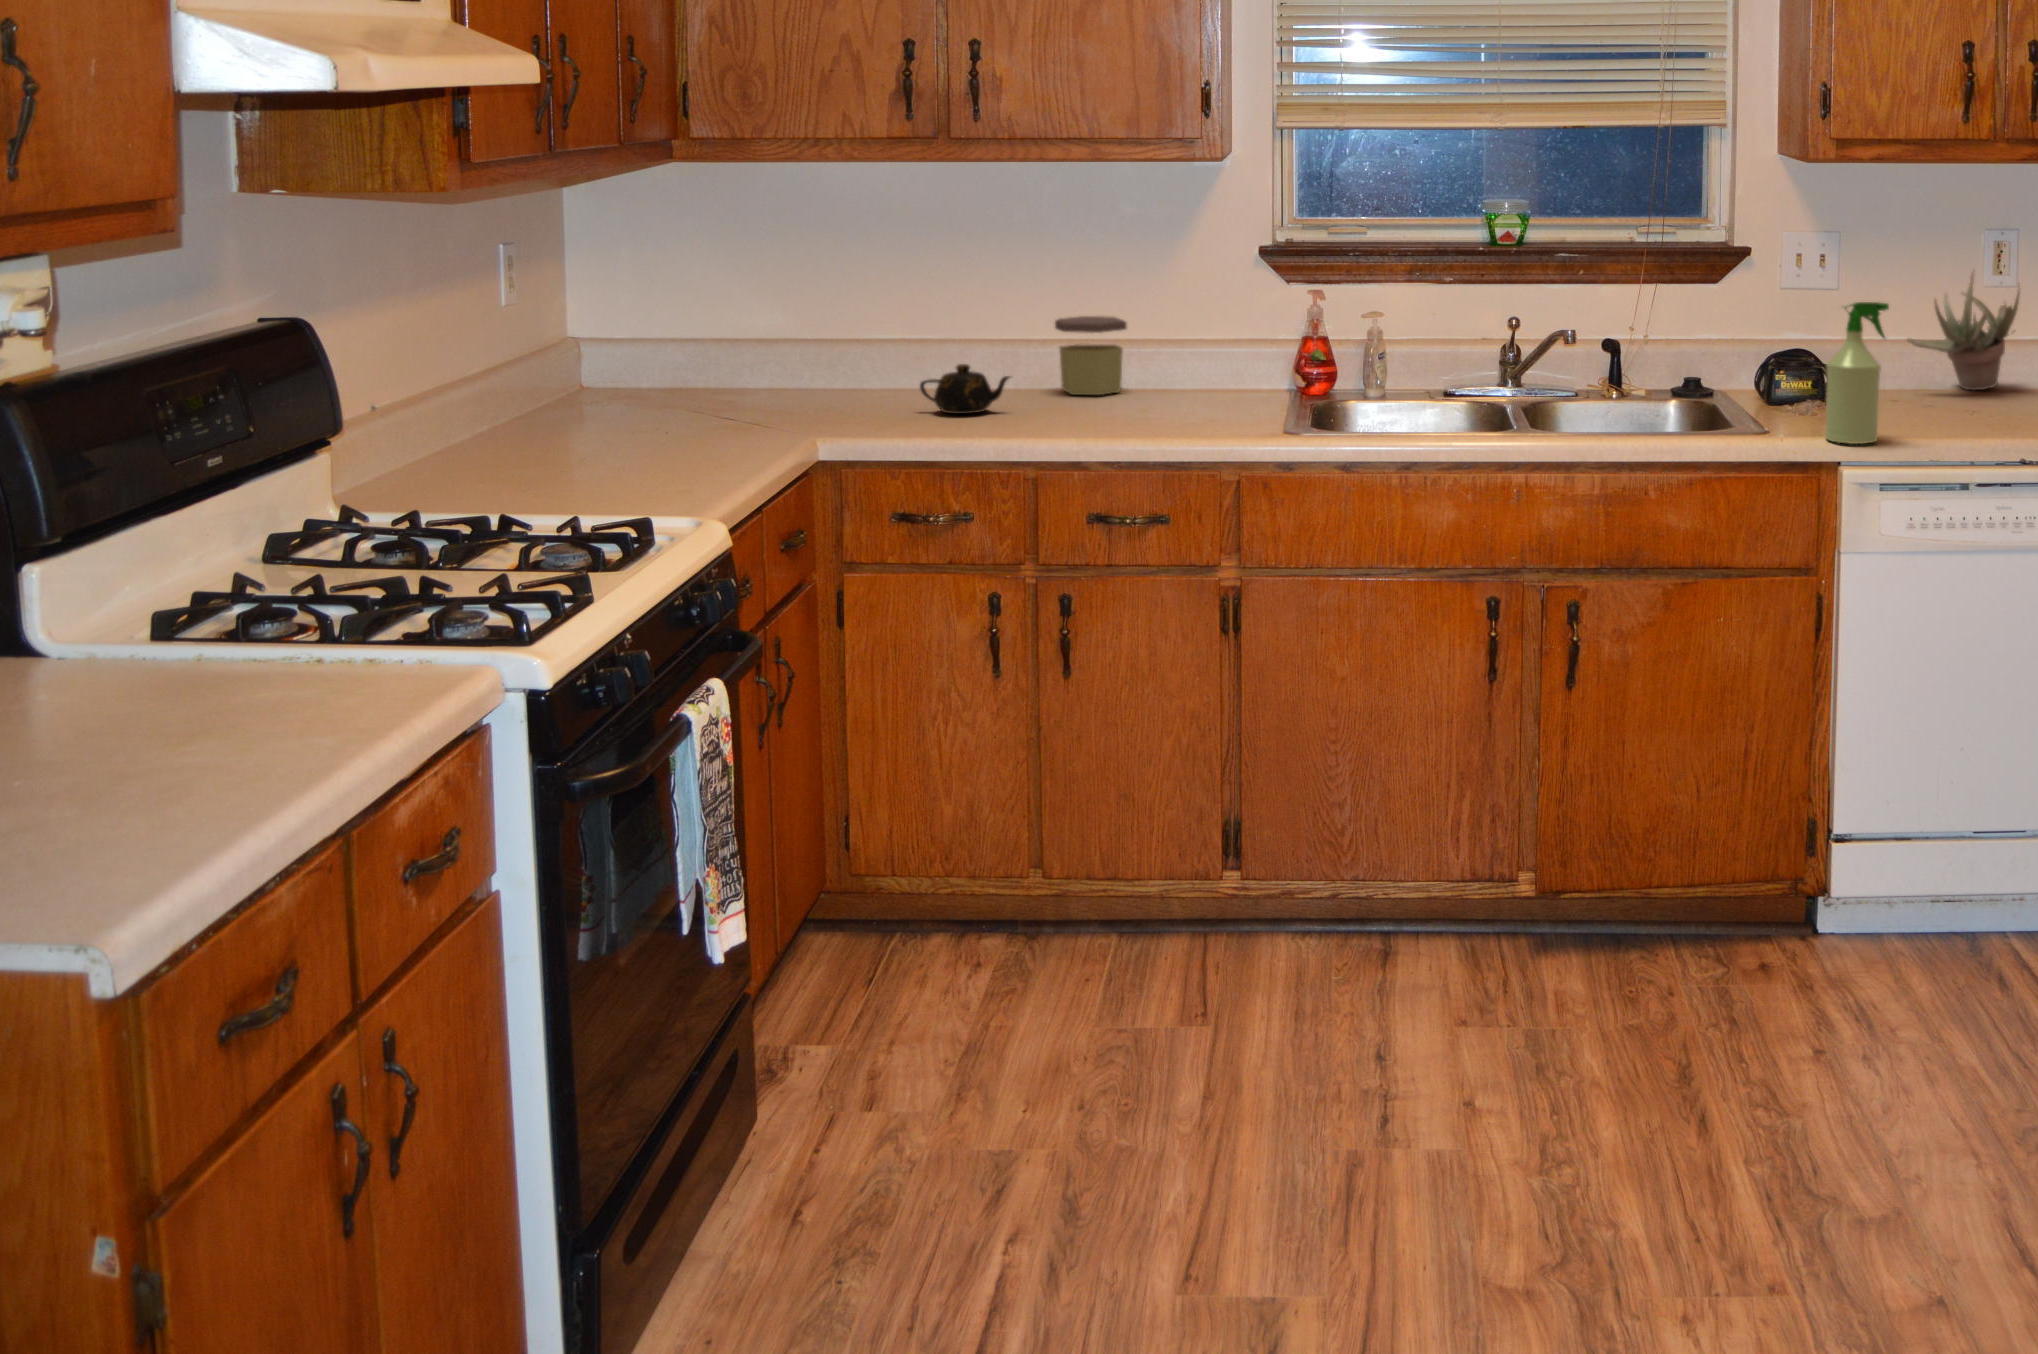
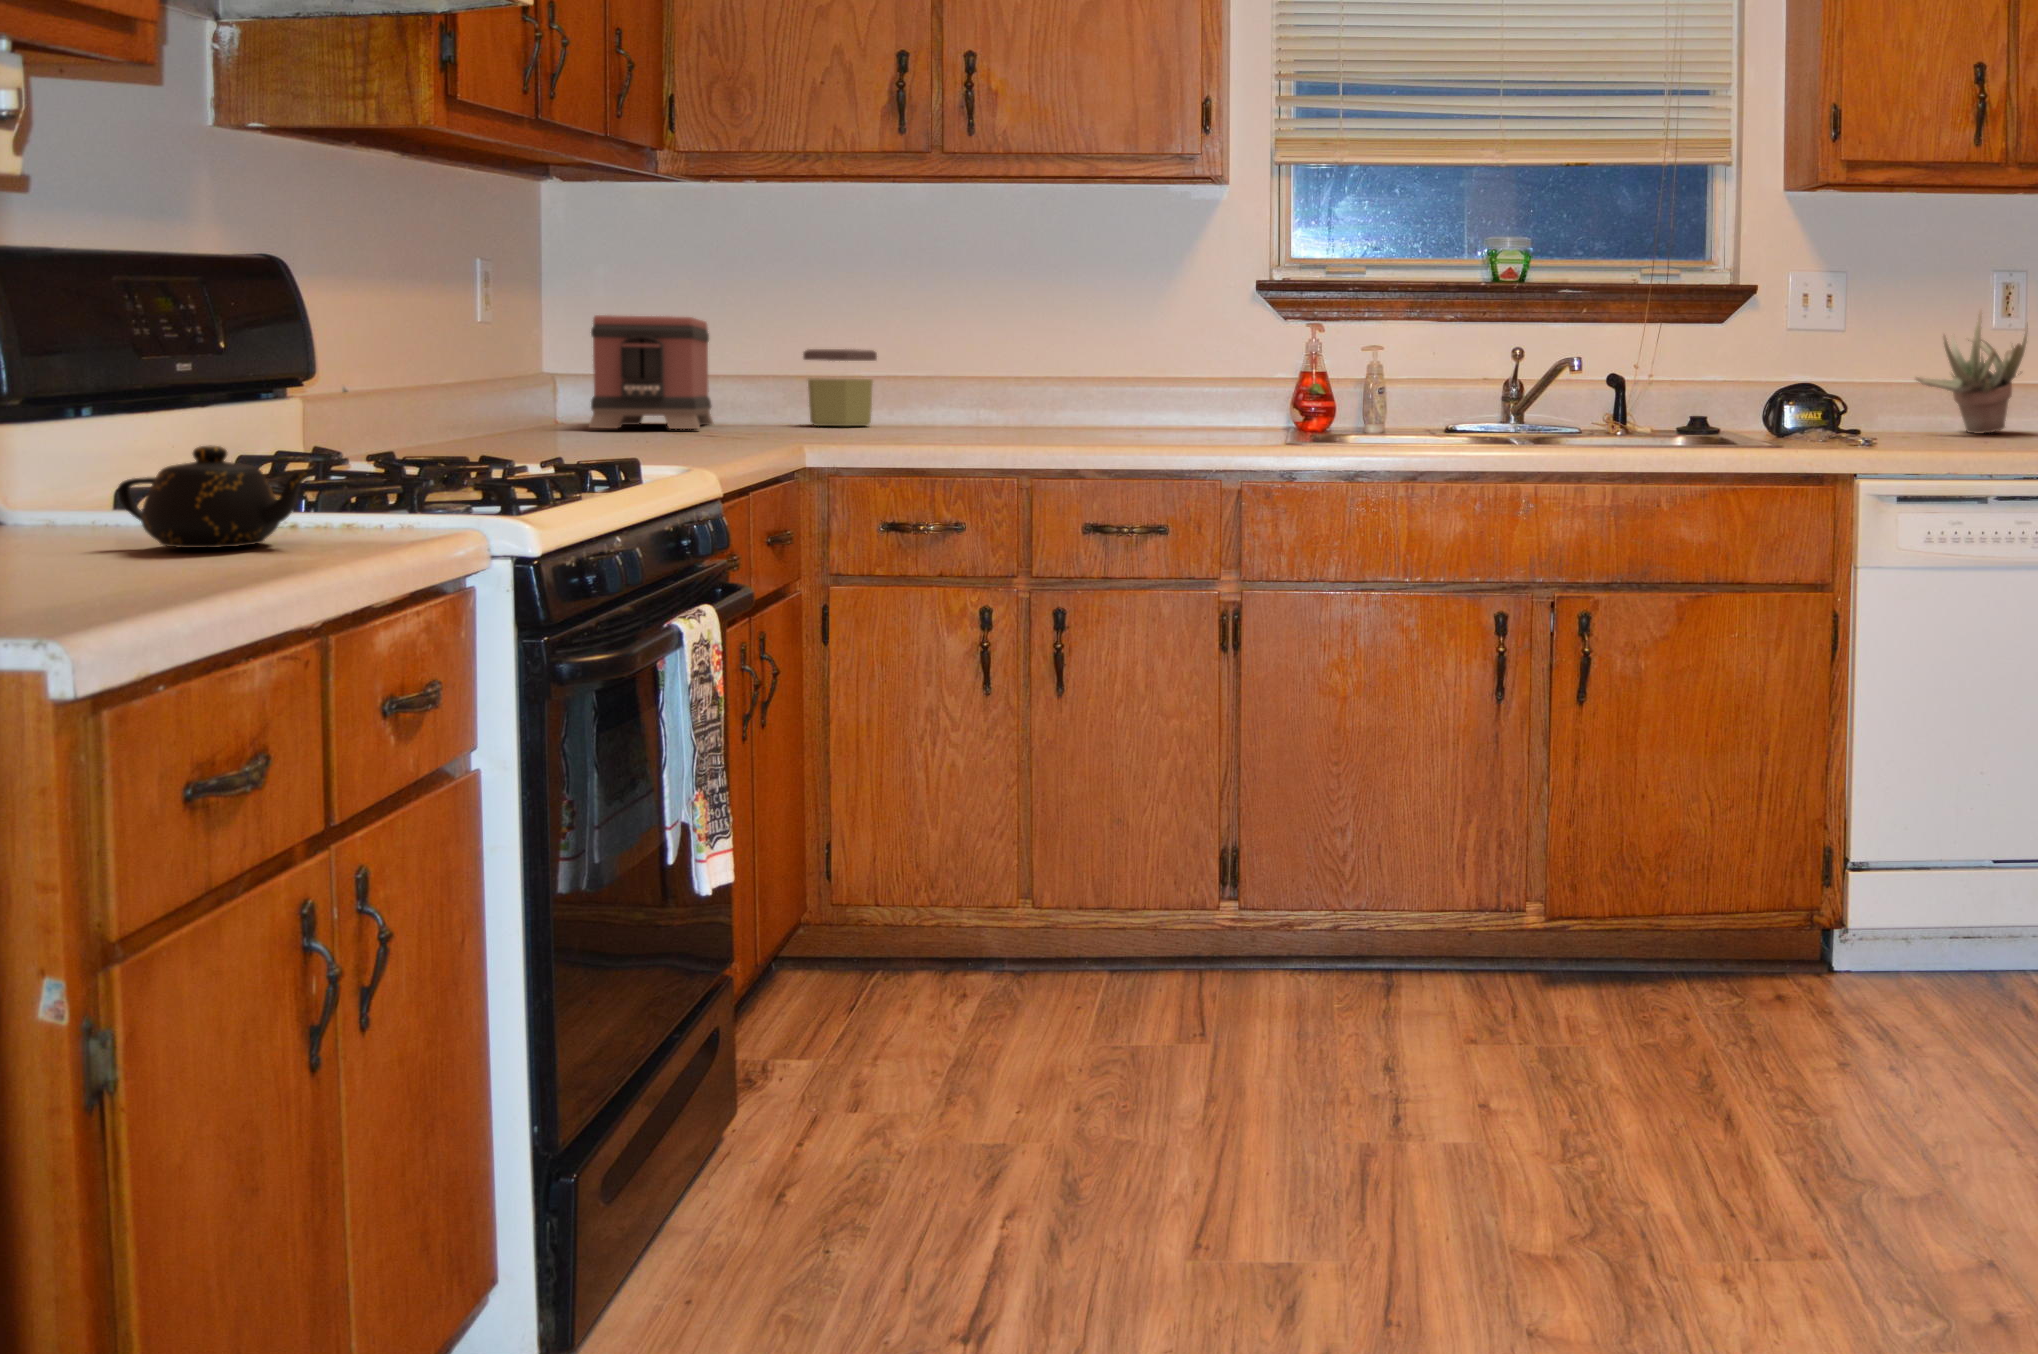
toaster: none [613,291,736,413] -> present [589,315,713,429]
spray bottle: present [1826,302,1889,444] -> none [1842,313,1906,456]
jar: present [1055,316,1127,395] -> present [803,349,877,426]
teapot: present [920,364,1010,414] -> present [118,446,314,548]

